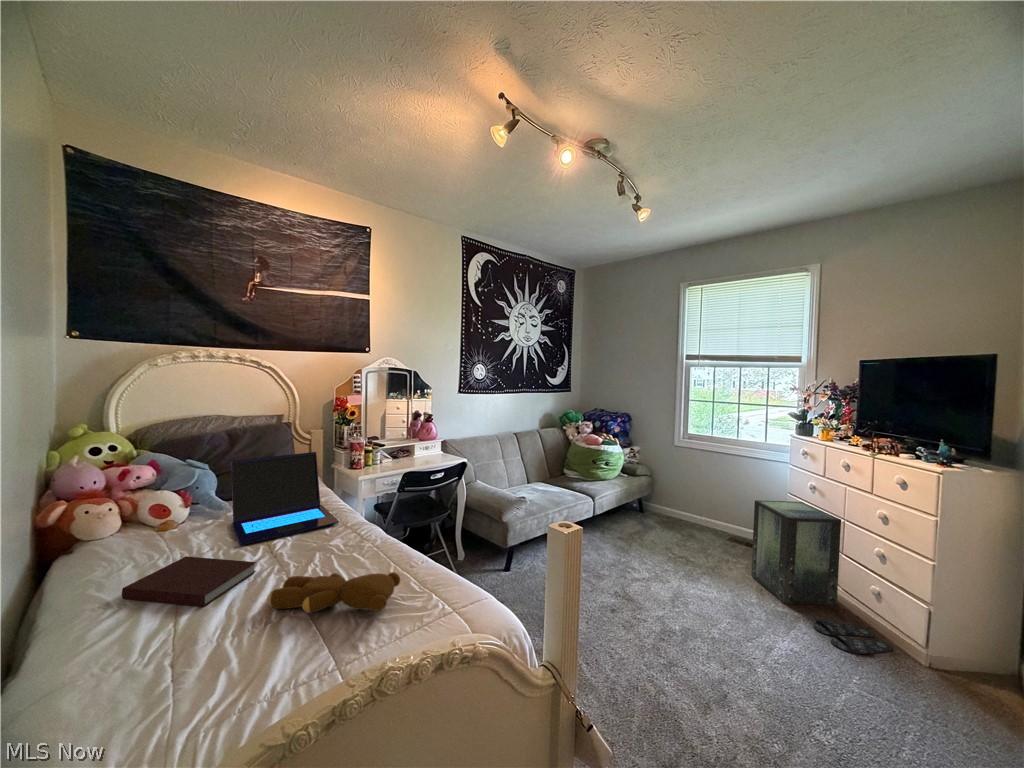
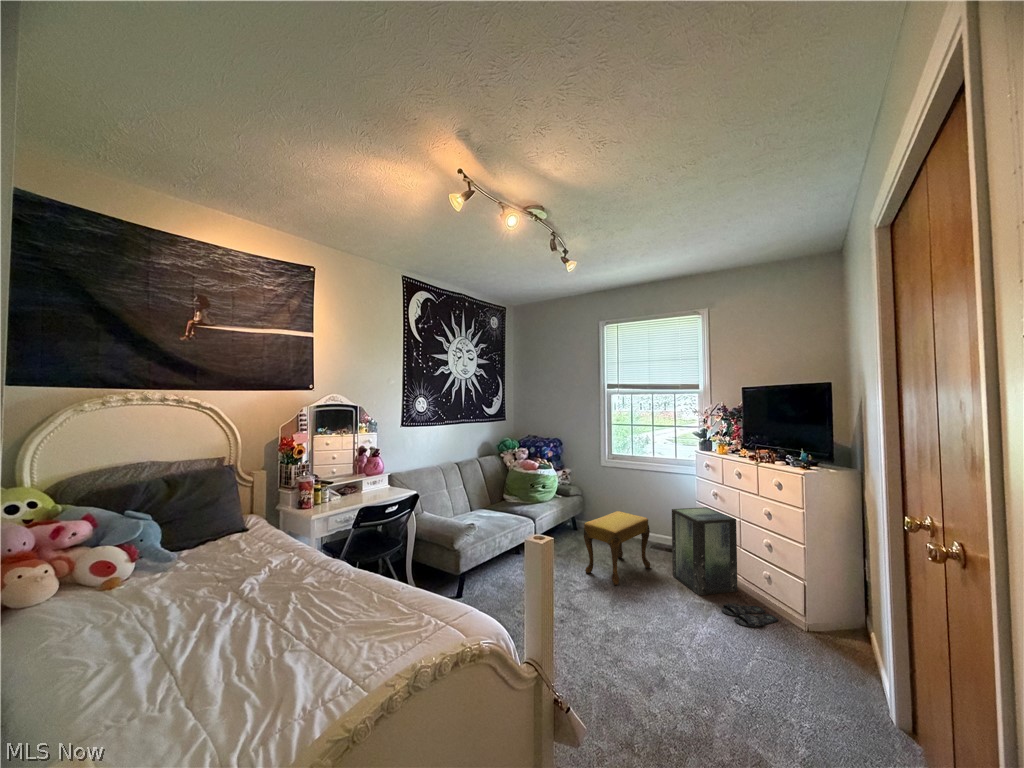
laptop: present [231,452,339,545] -> none [184,494,306,594]
footstool: none [646,497,725,579] -> present [584,511,650,585]
notebook: present [122,556,256,606] -> none [99,607,238,659]
teddy bear: present [267,572,400,613] -> none [265,598,392,645]

